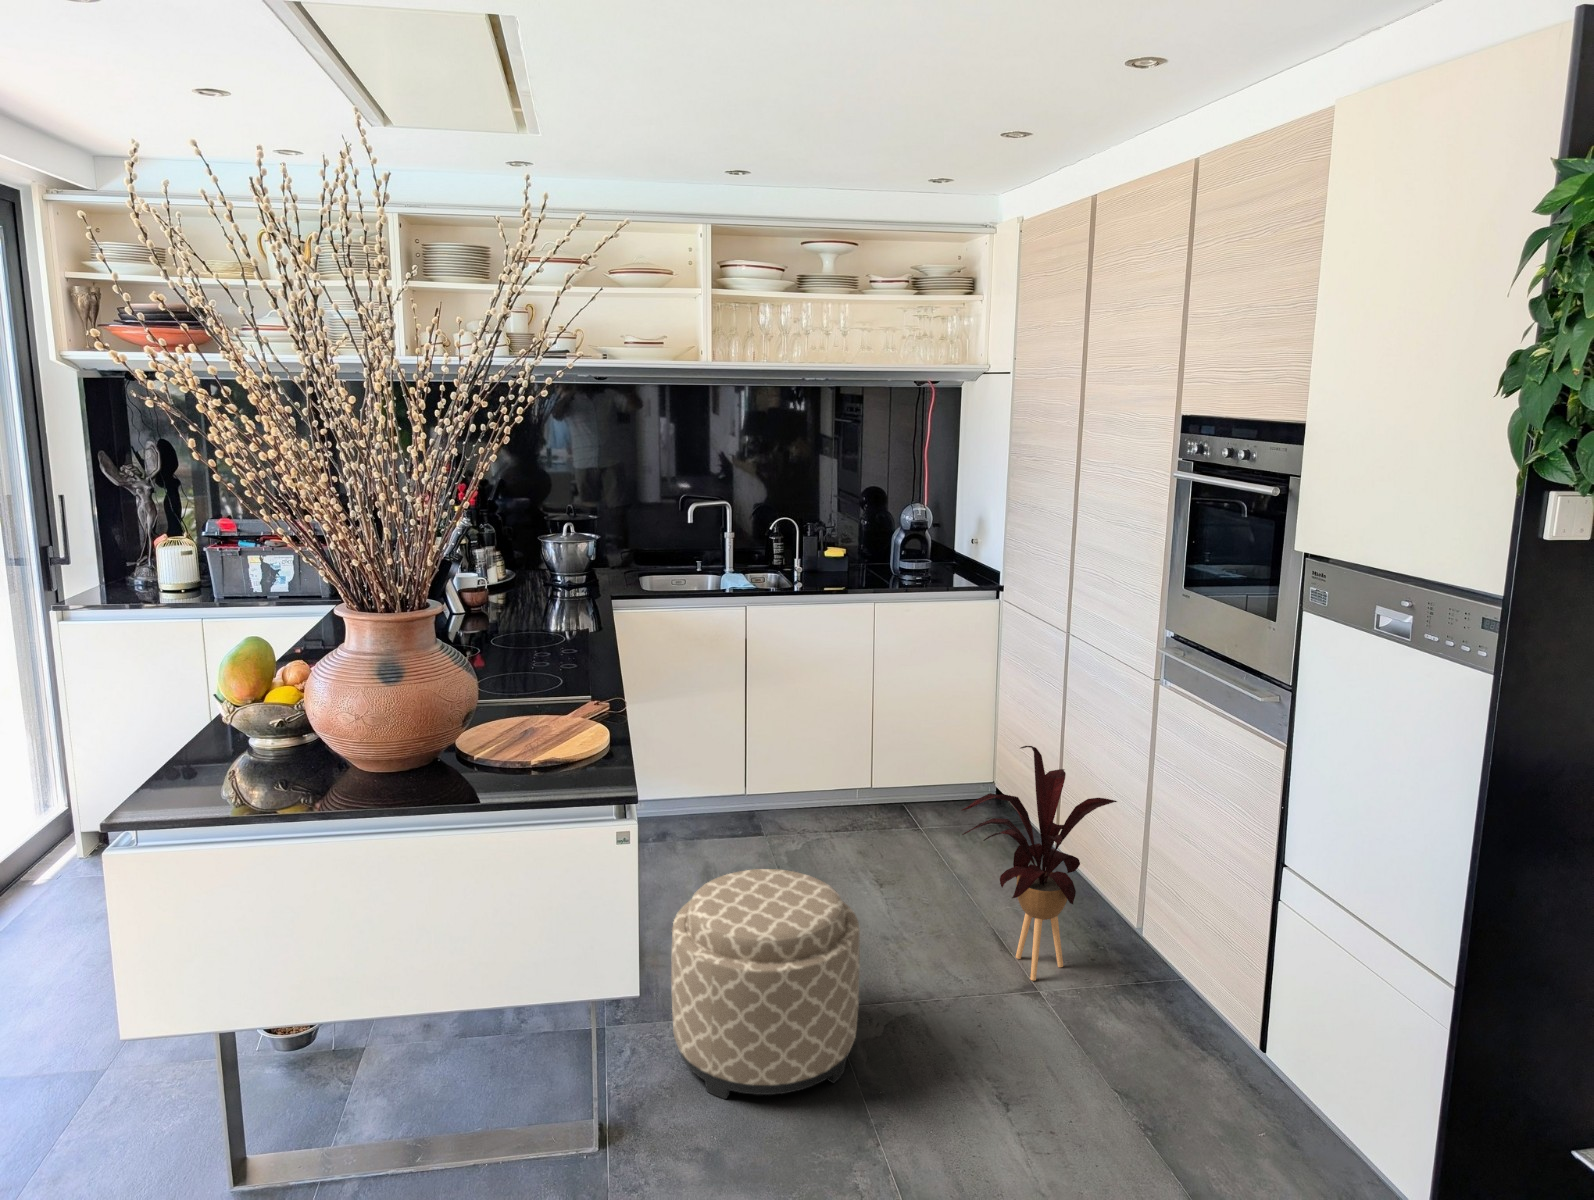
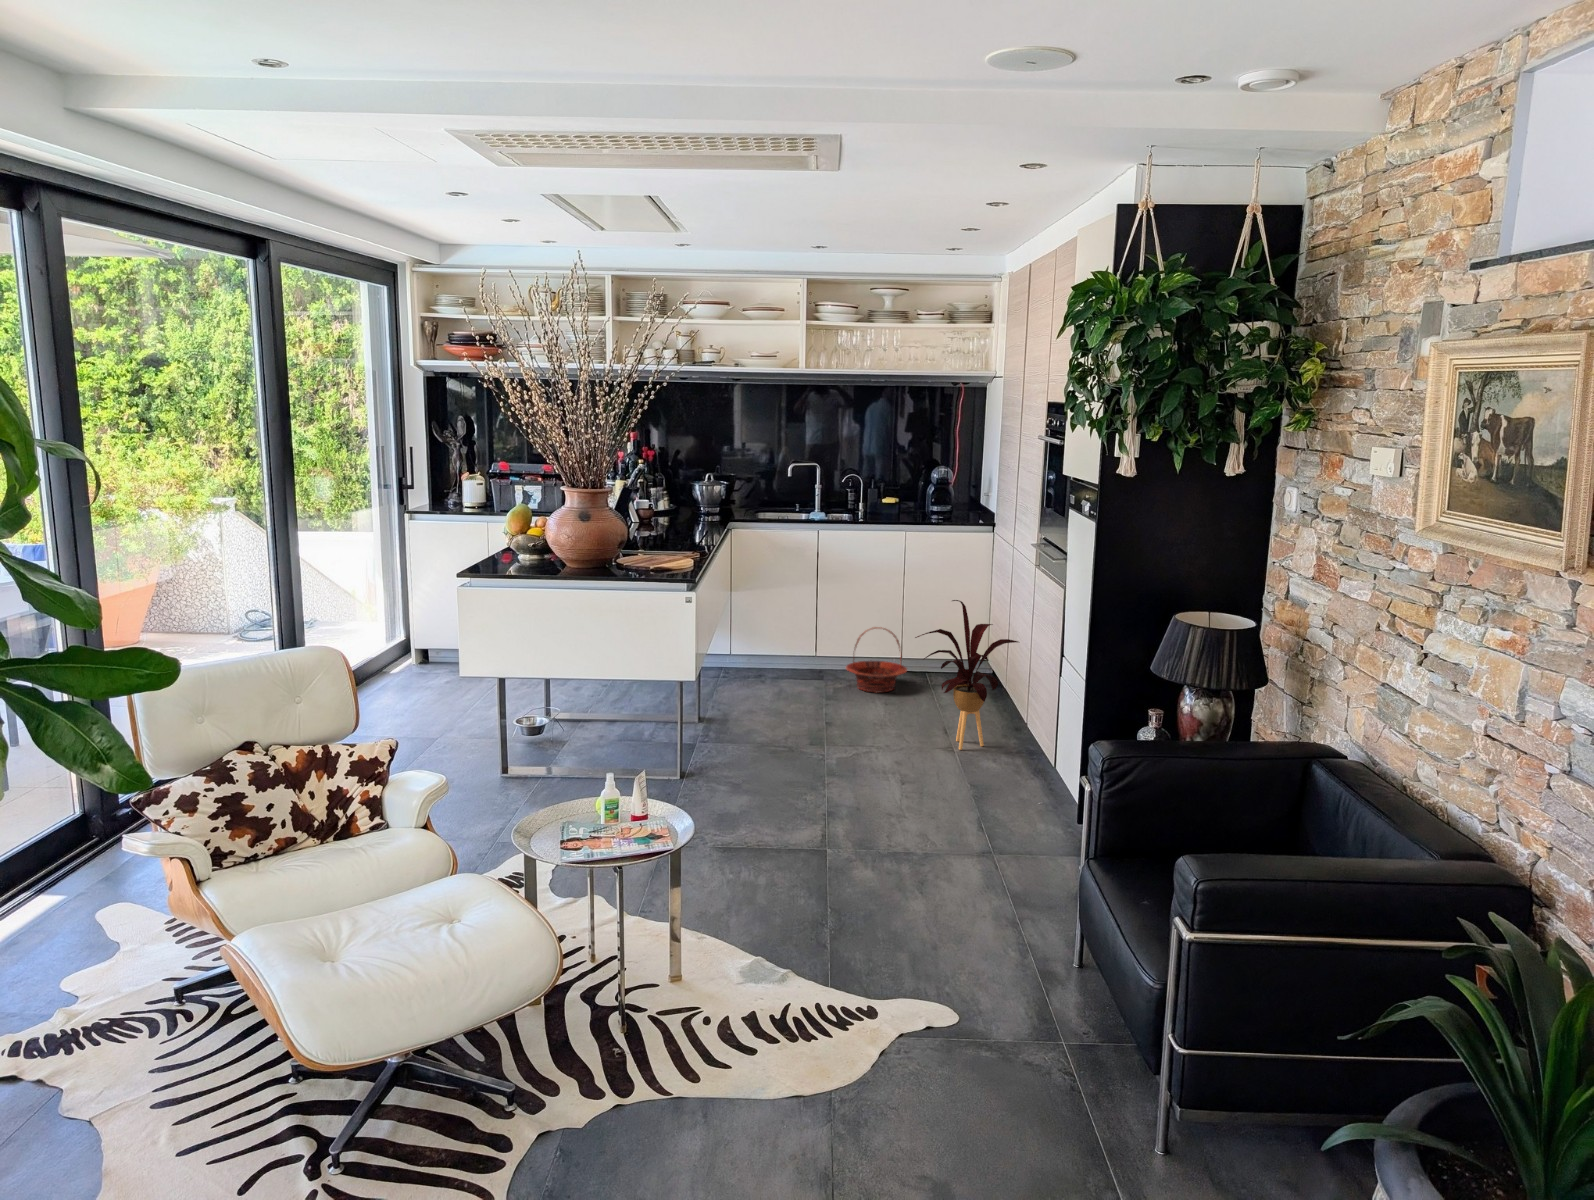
basket: none [798,753,892,854] -> present [846,627,907,693]
ottoman: present [671,869,860,1099] -> none [731,661,838,775]

